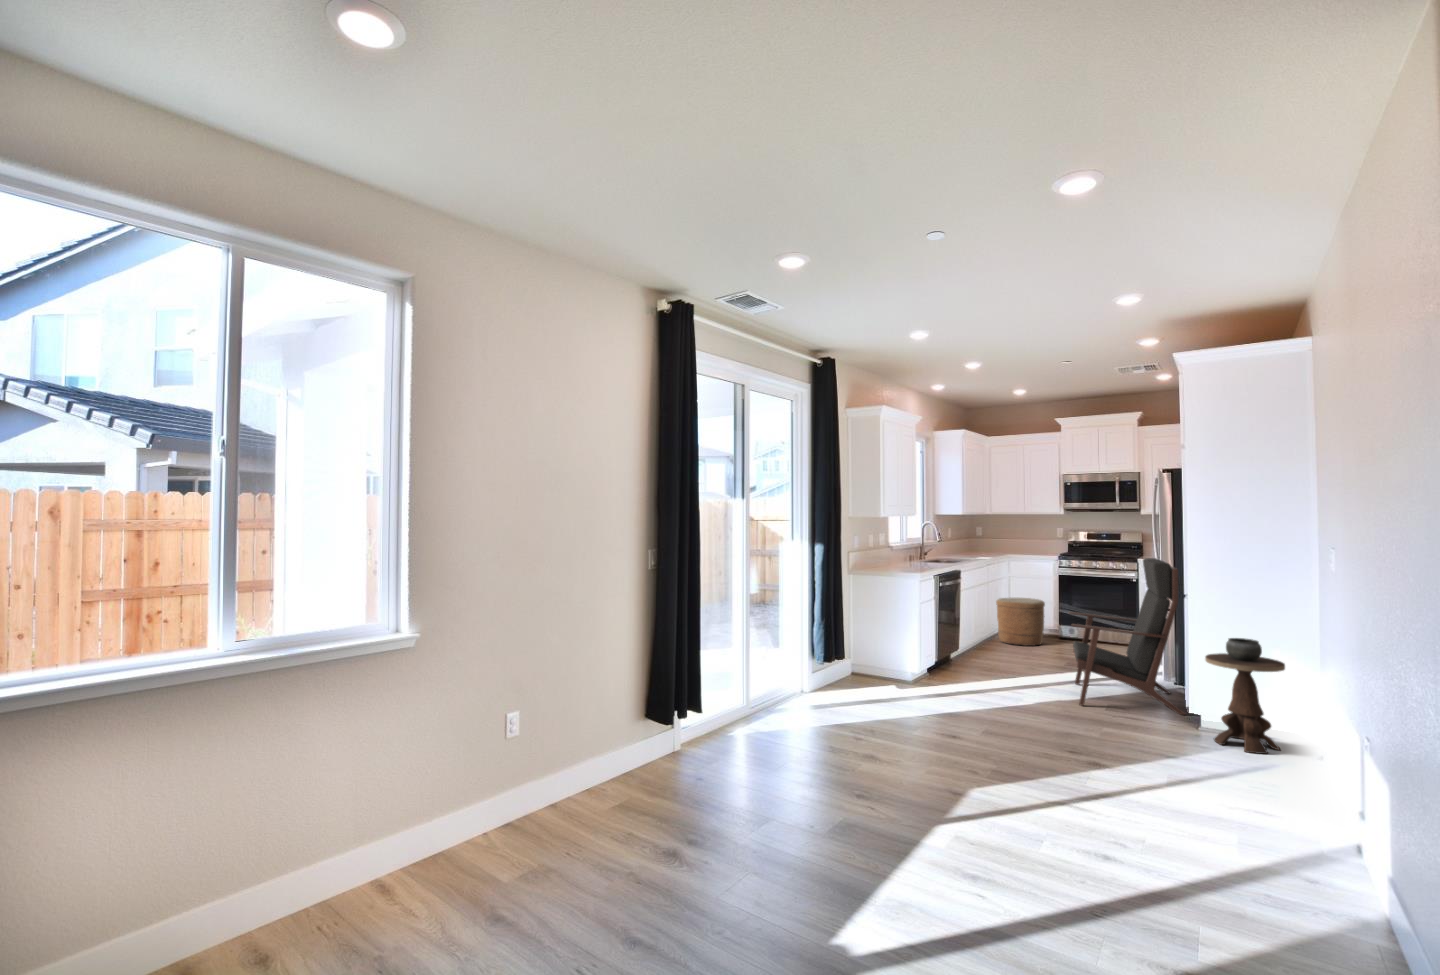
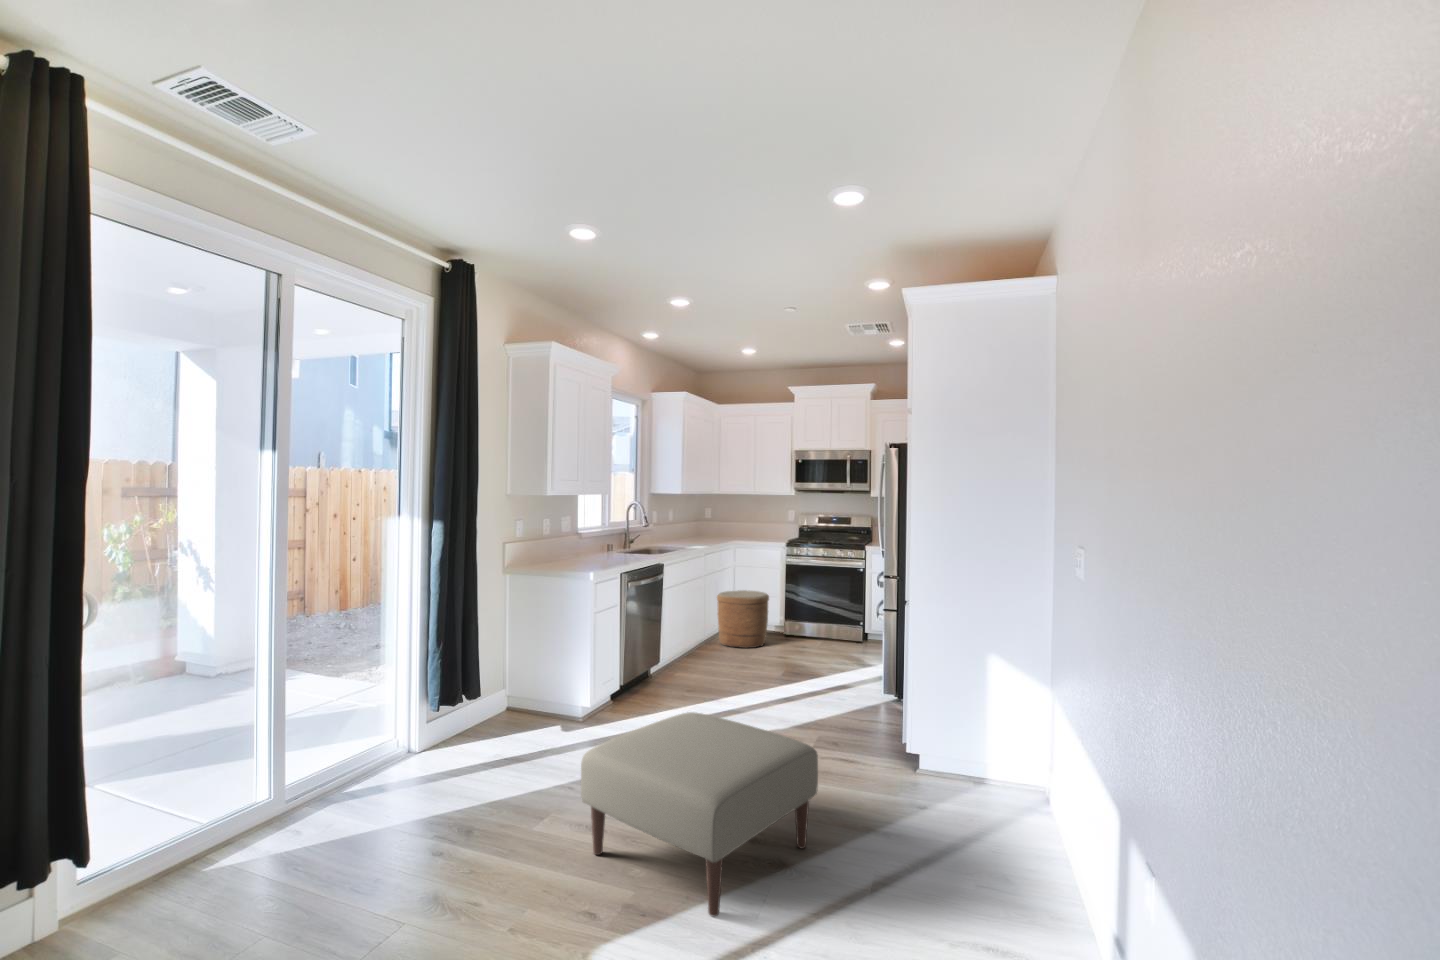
lounge chair: present [1069,558,1185,715] -> none [775,547,903,748]
side table: present [1205,638,1285,754] -> none [925,654,1015,813]
ottoman: none [956,668,1123,777] -> present [581,712,818,916]

